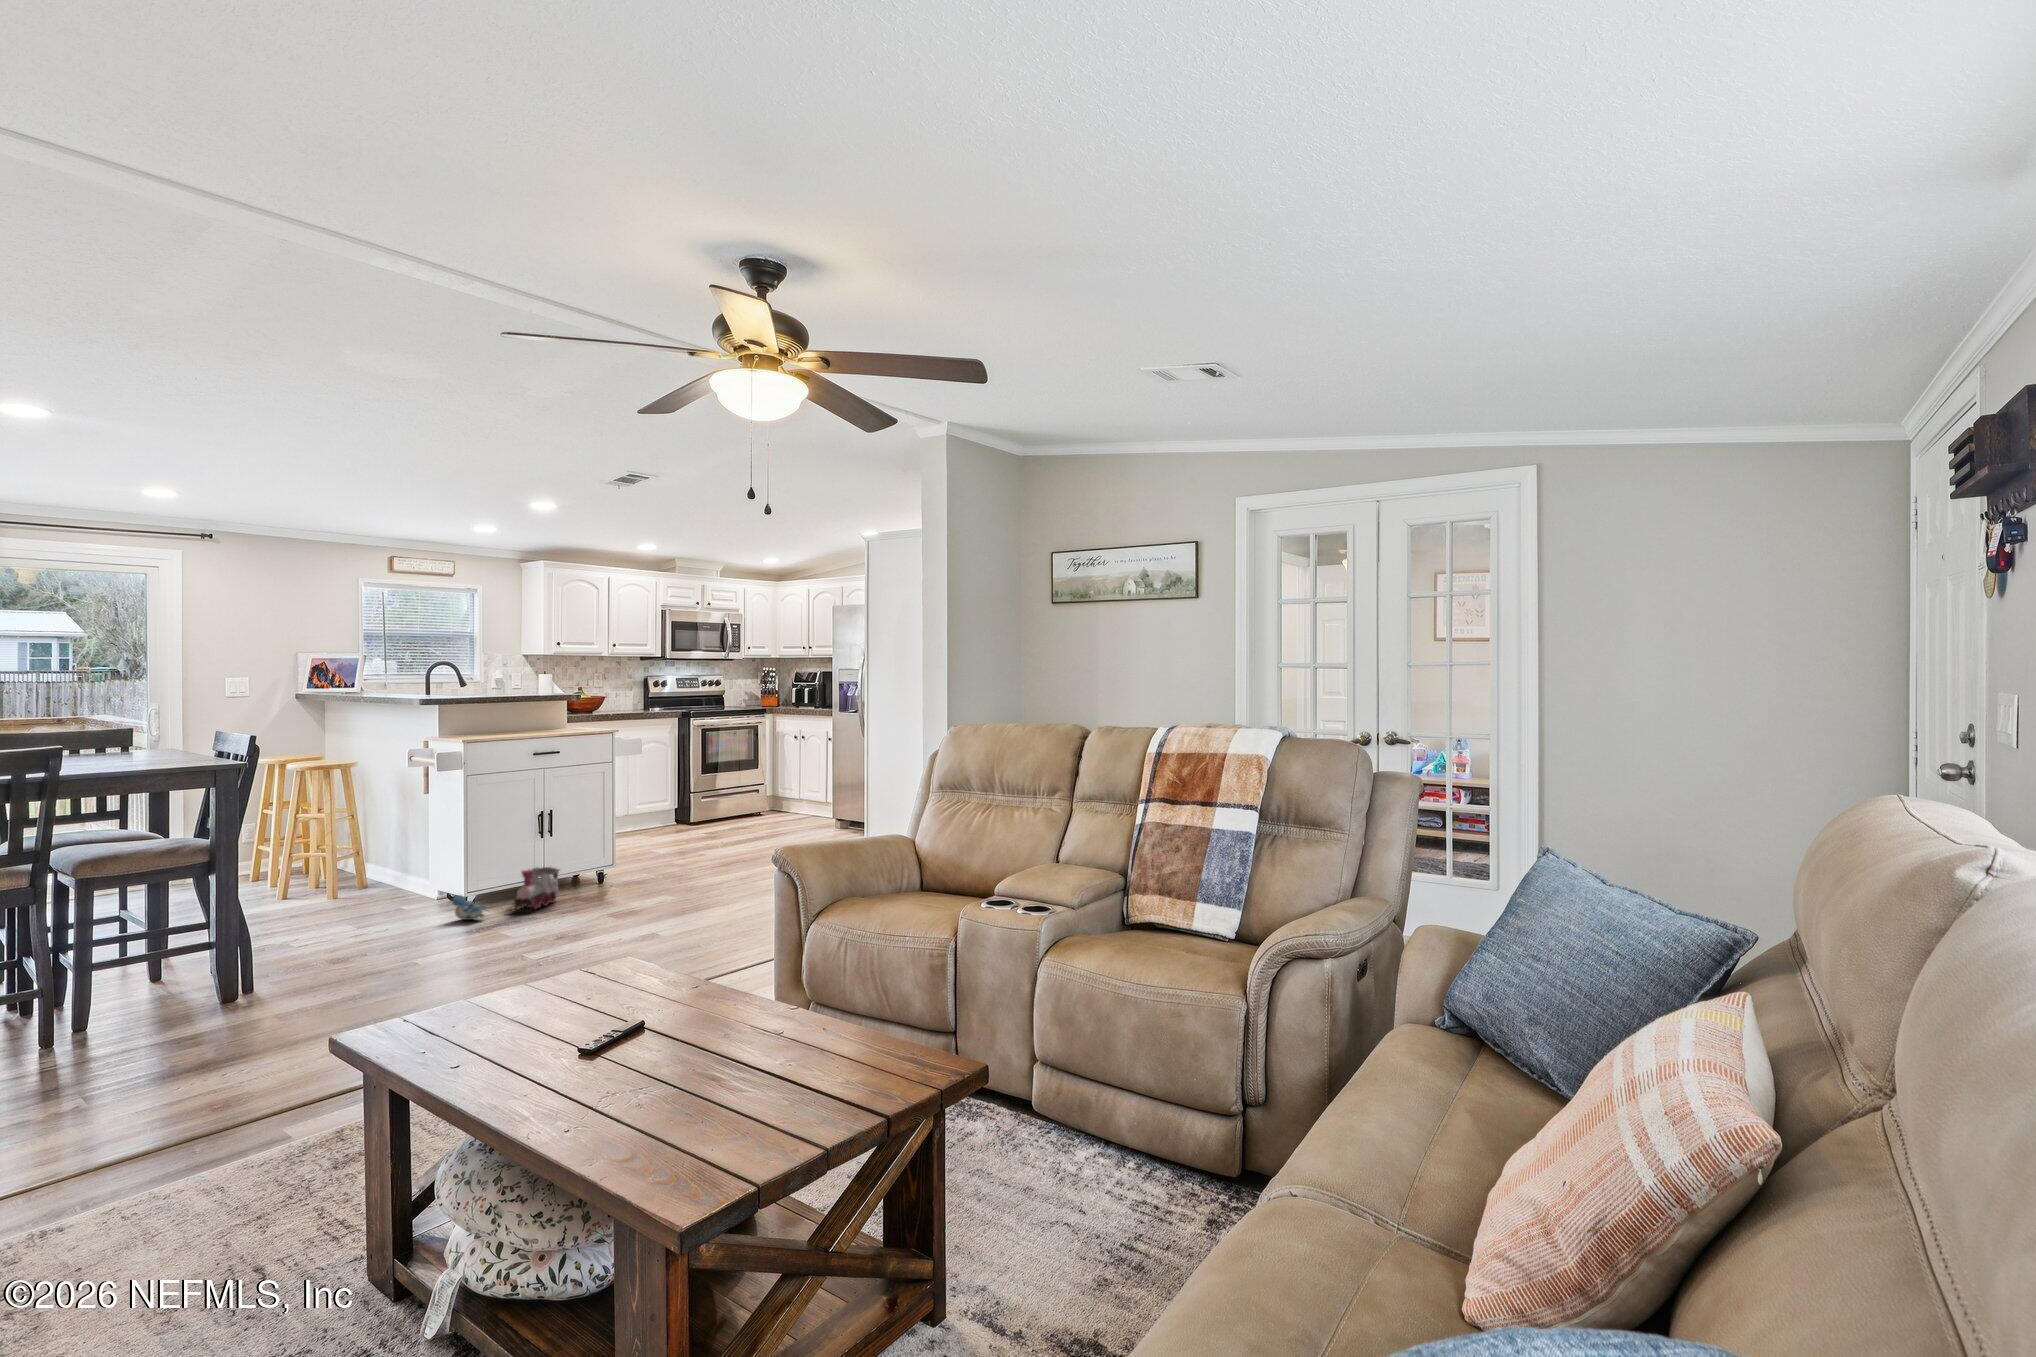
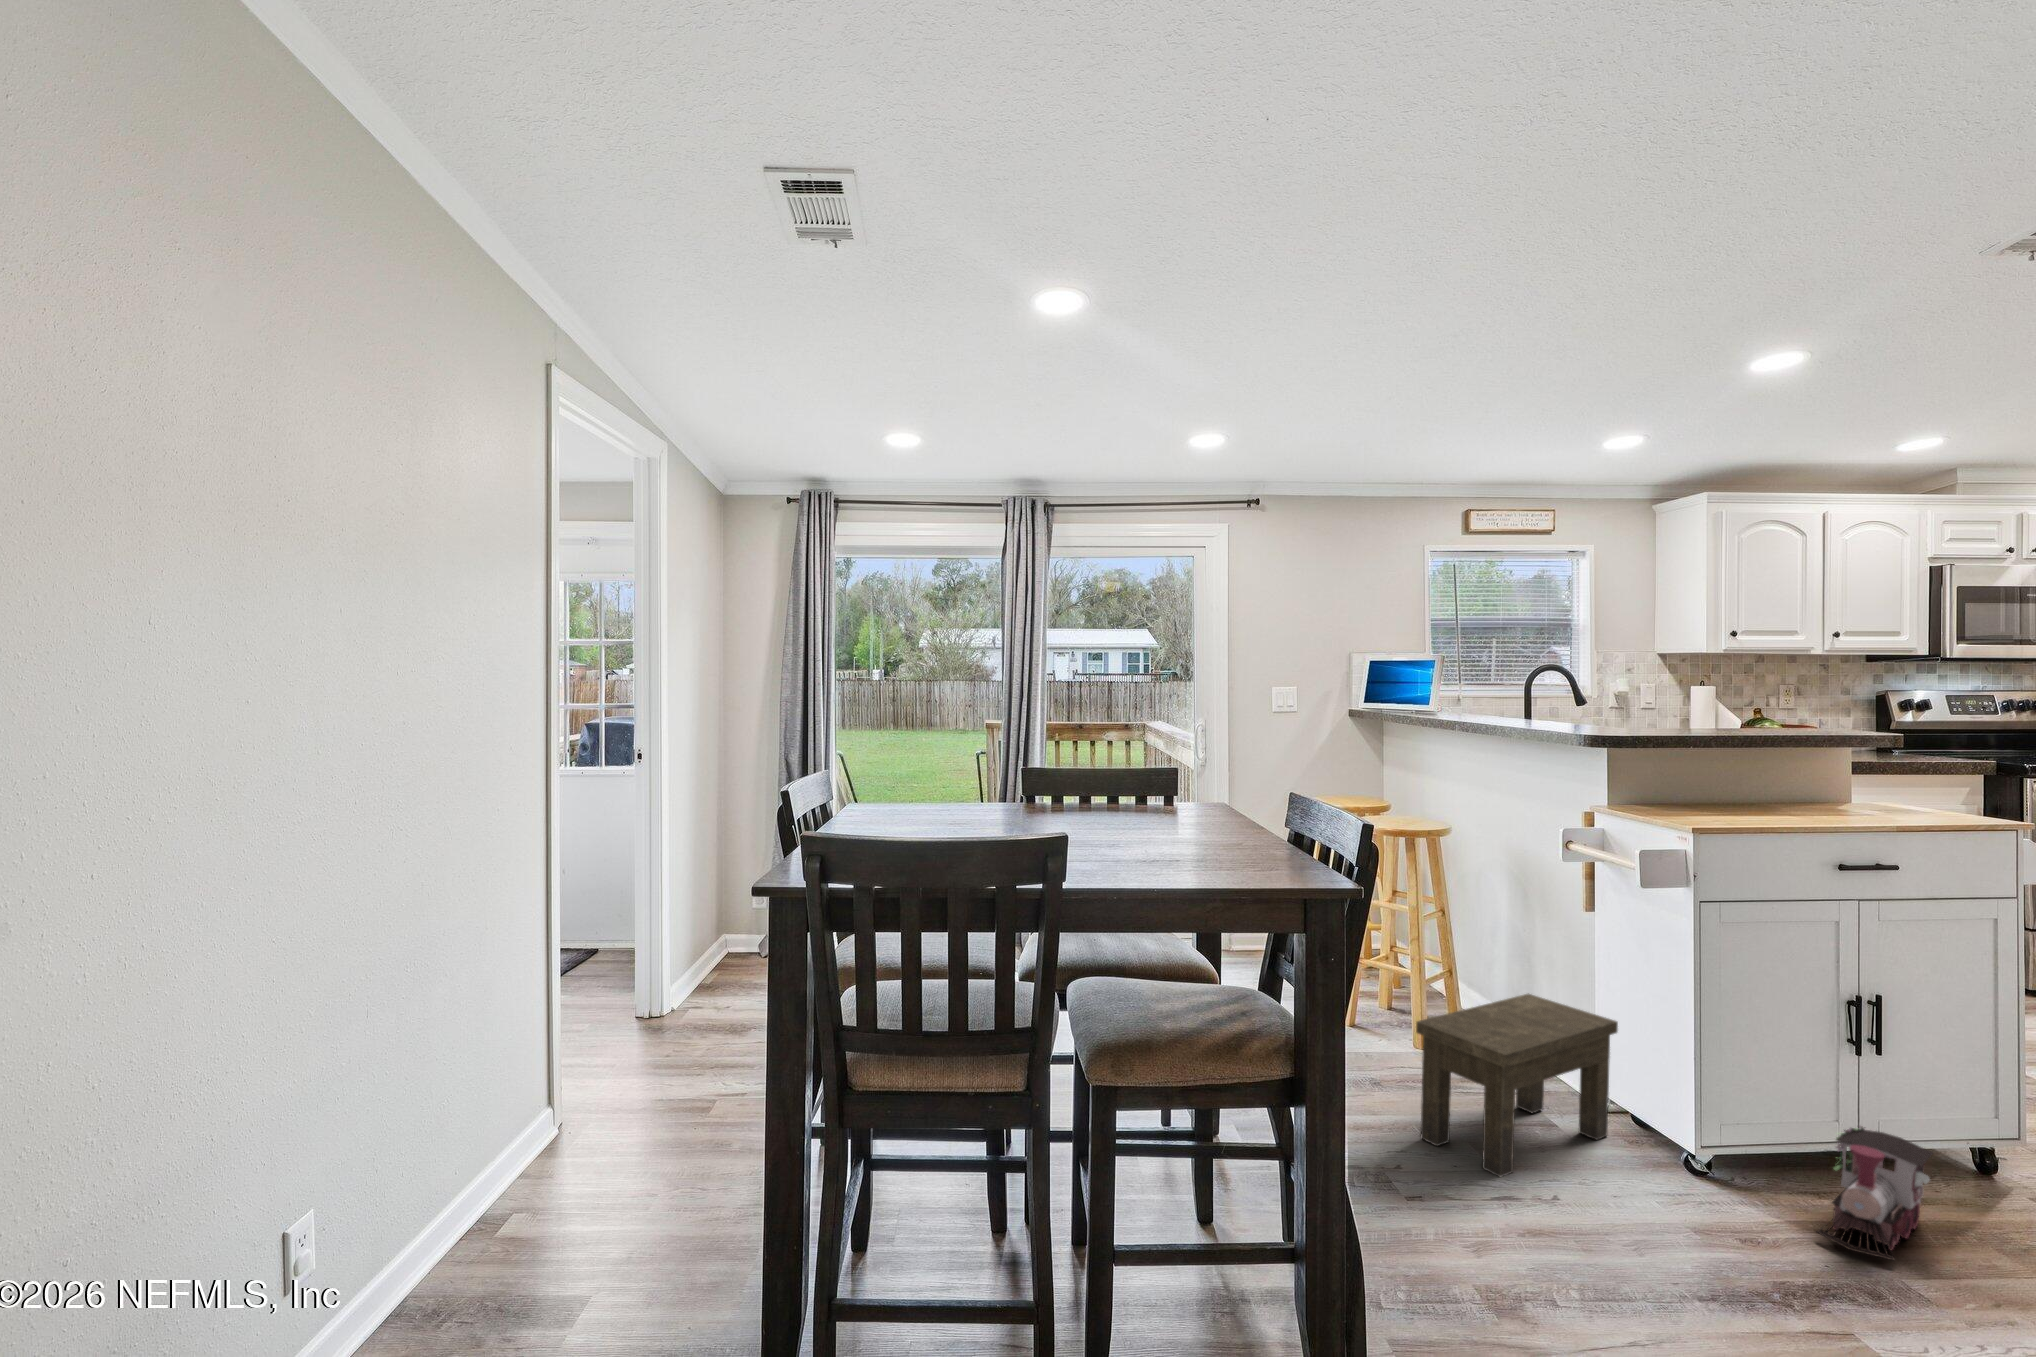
side table: none [310,842,433,927] -> present [1416,994,1618,1177]
plush toy: present [453,895,487,920] -> none [1695,1172,1784,1247]

